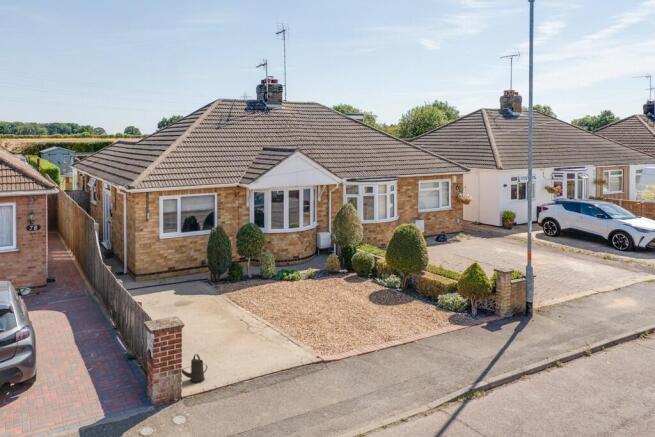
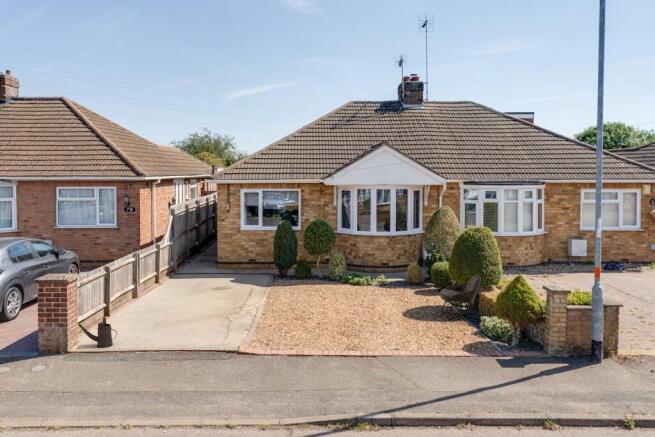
lounge chair: none [395,265,429,303] -> present [440,275,481,320]

